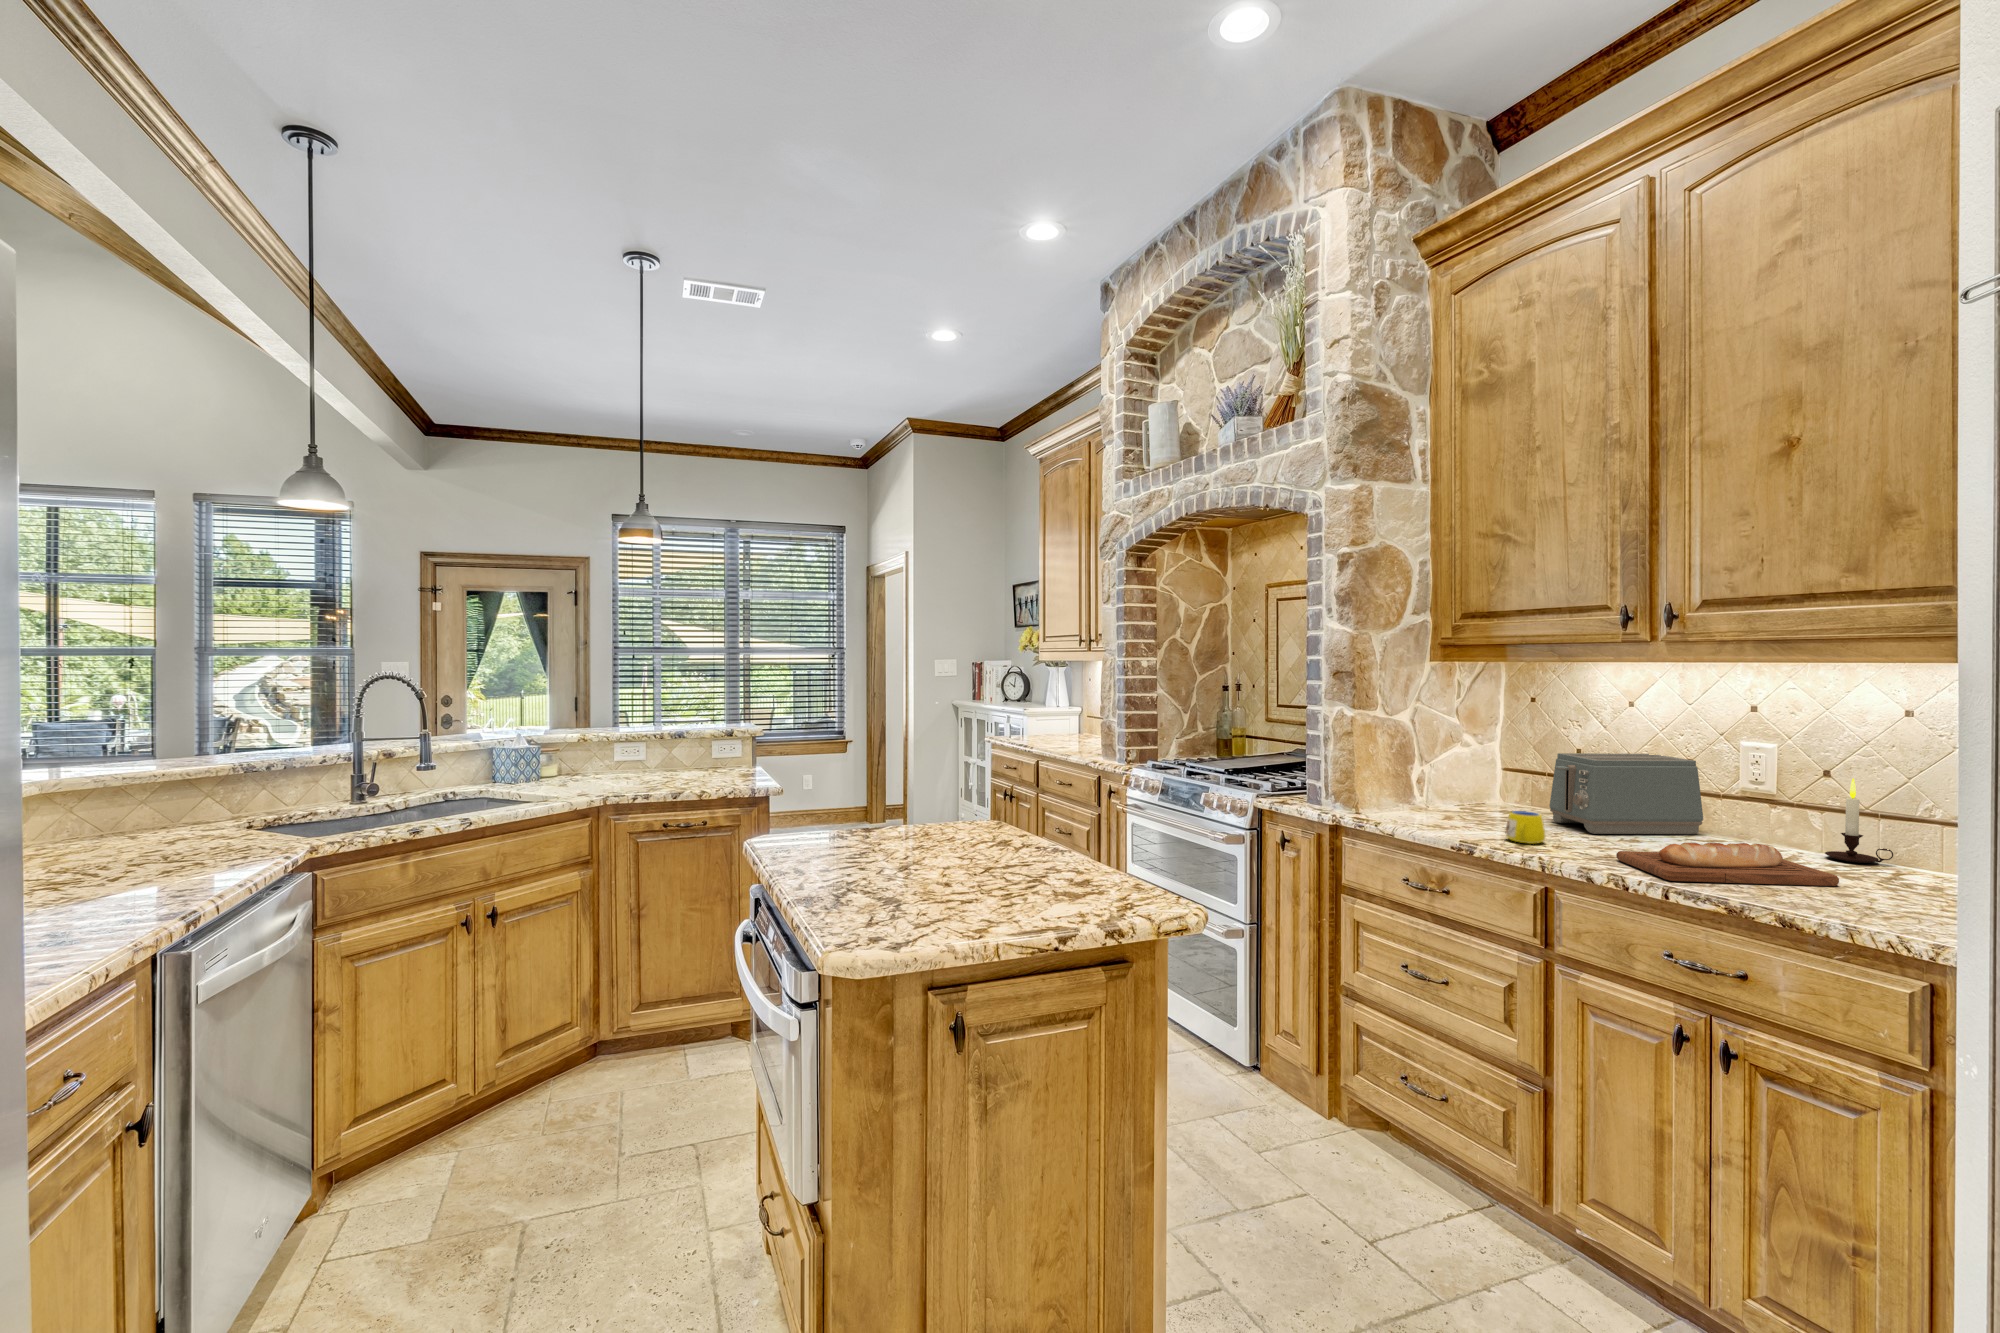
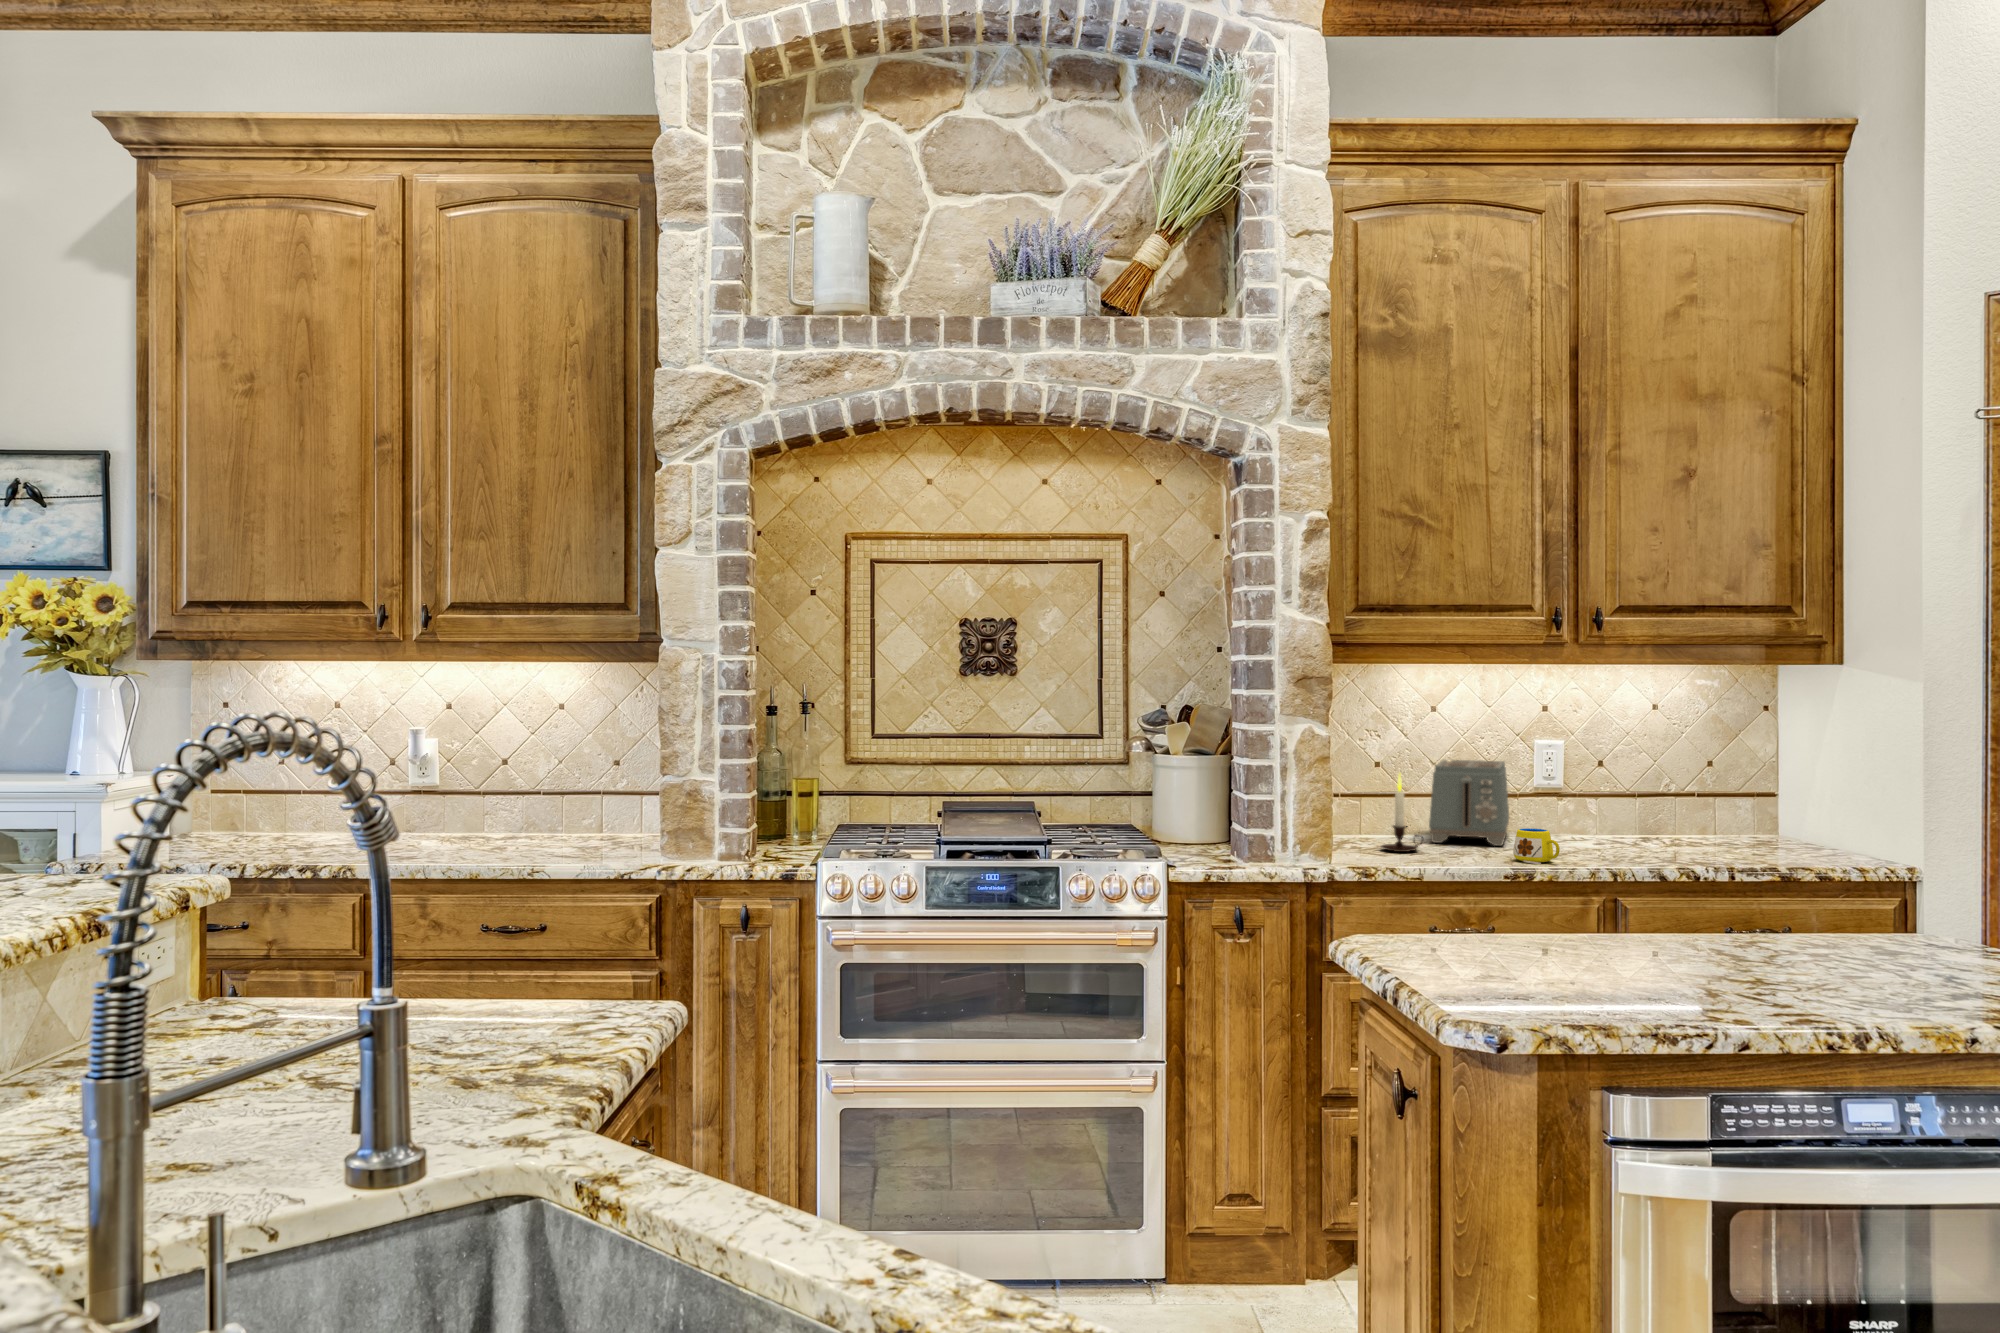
candle: present [1825,778,1893,863] -> present [1382,775,1422,852]
bread loaf: present [1616,843,1839,886] -> none [1622,825,1717,865]

